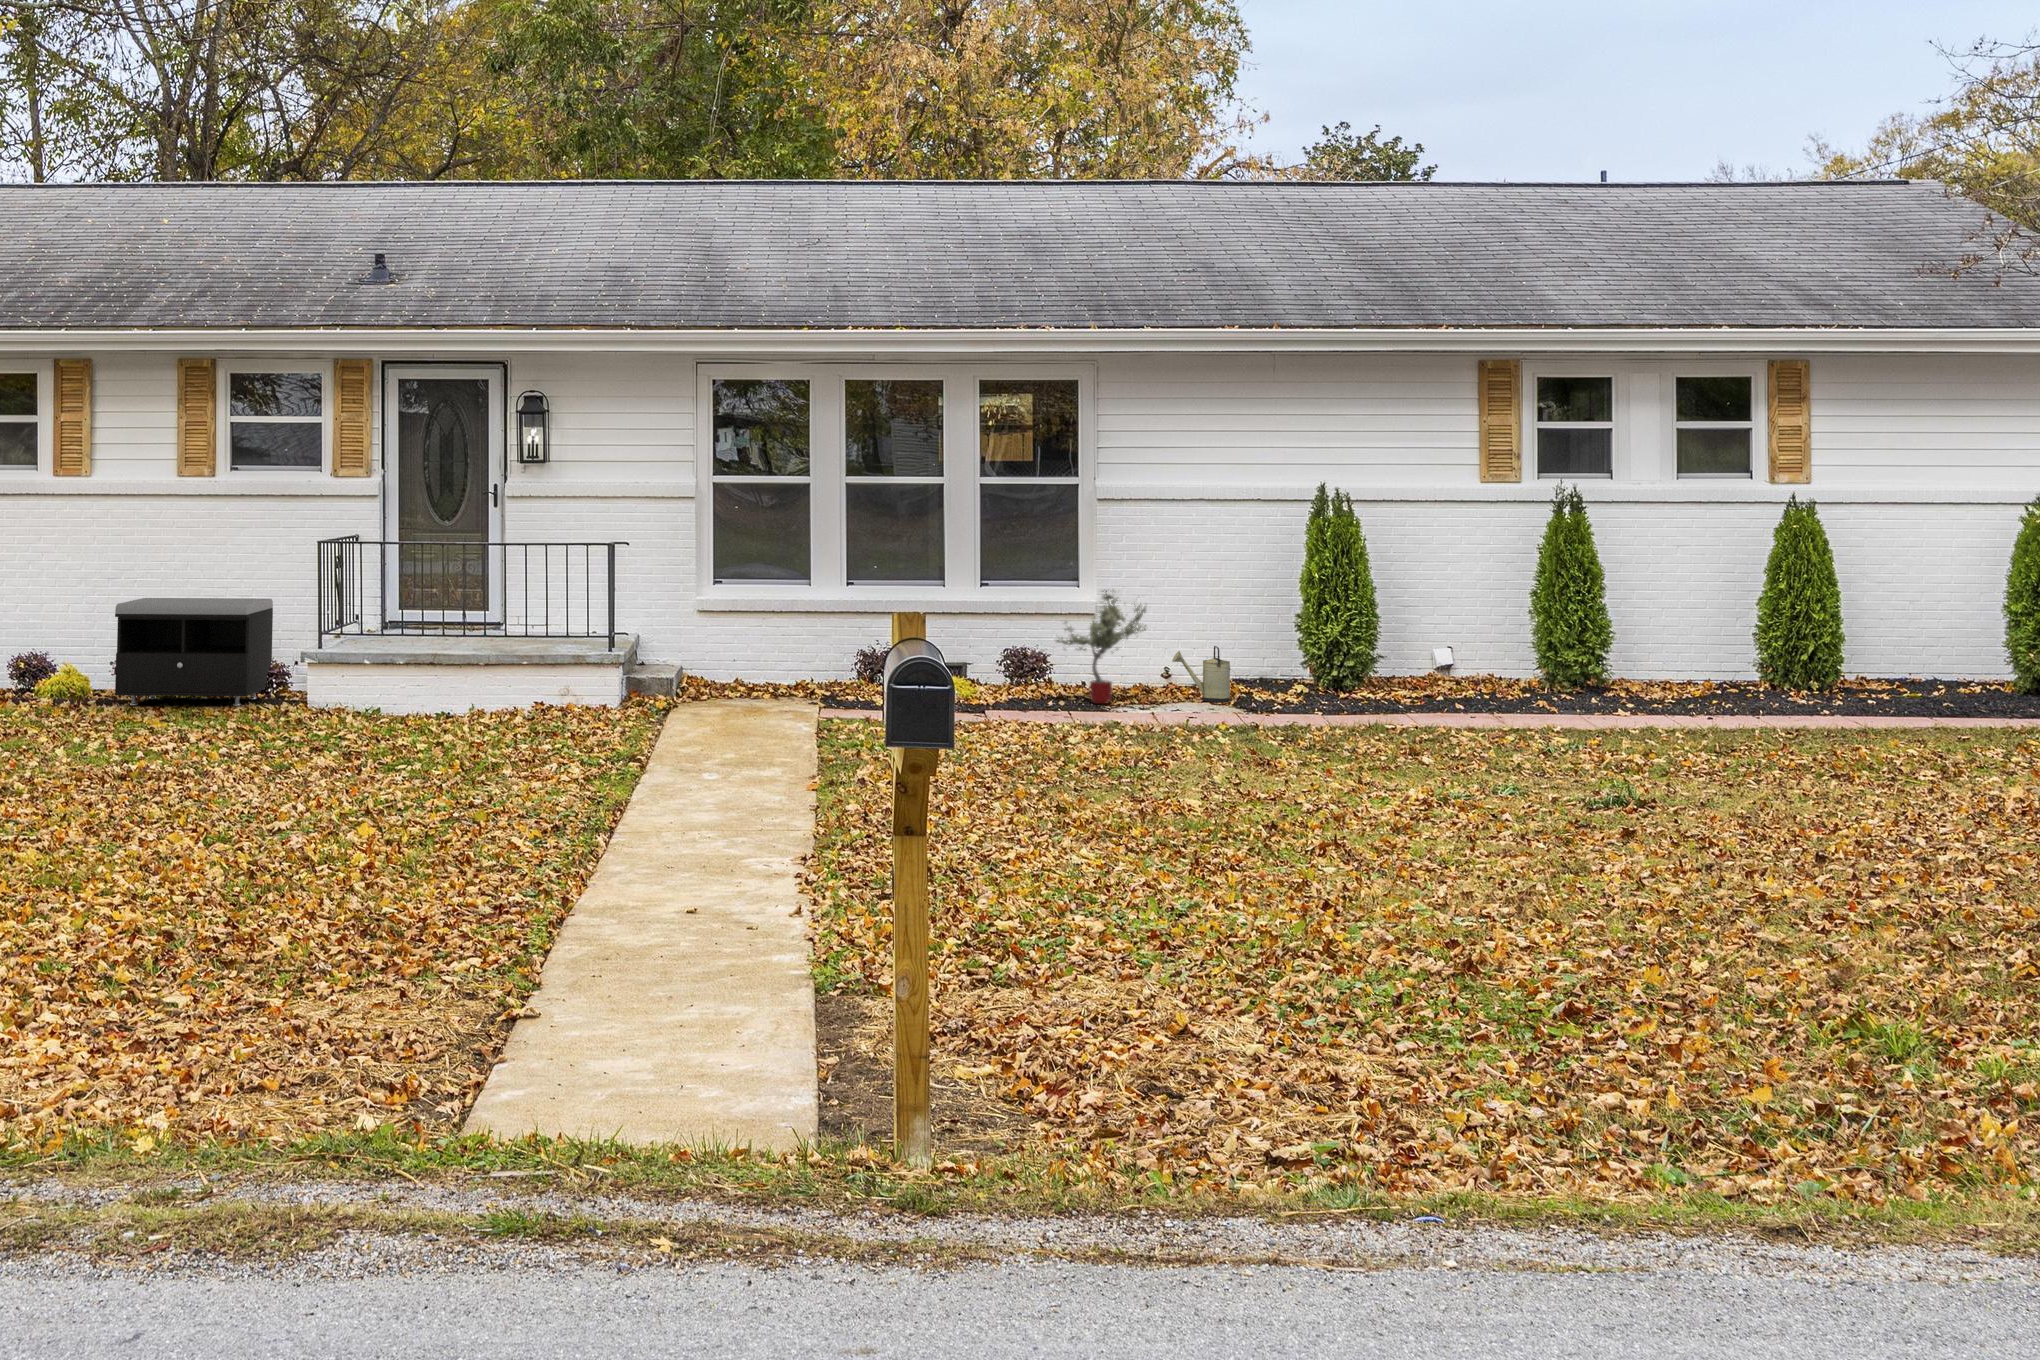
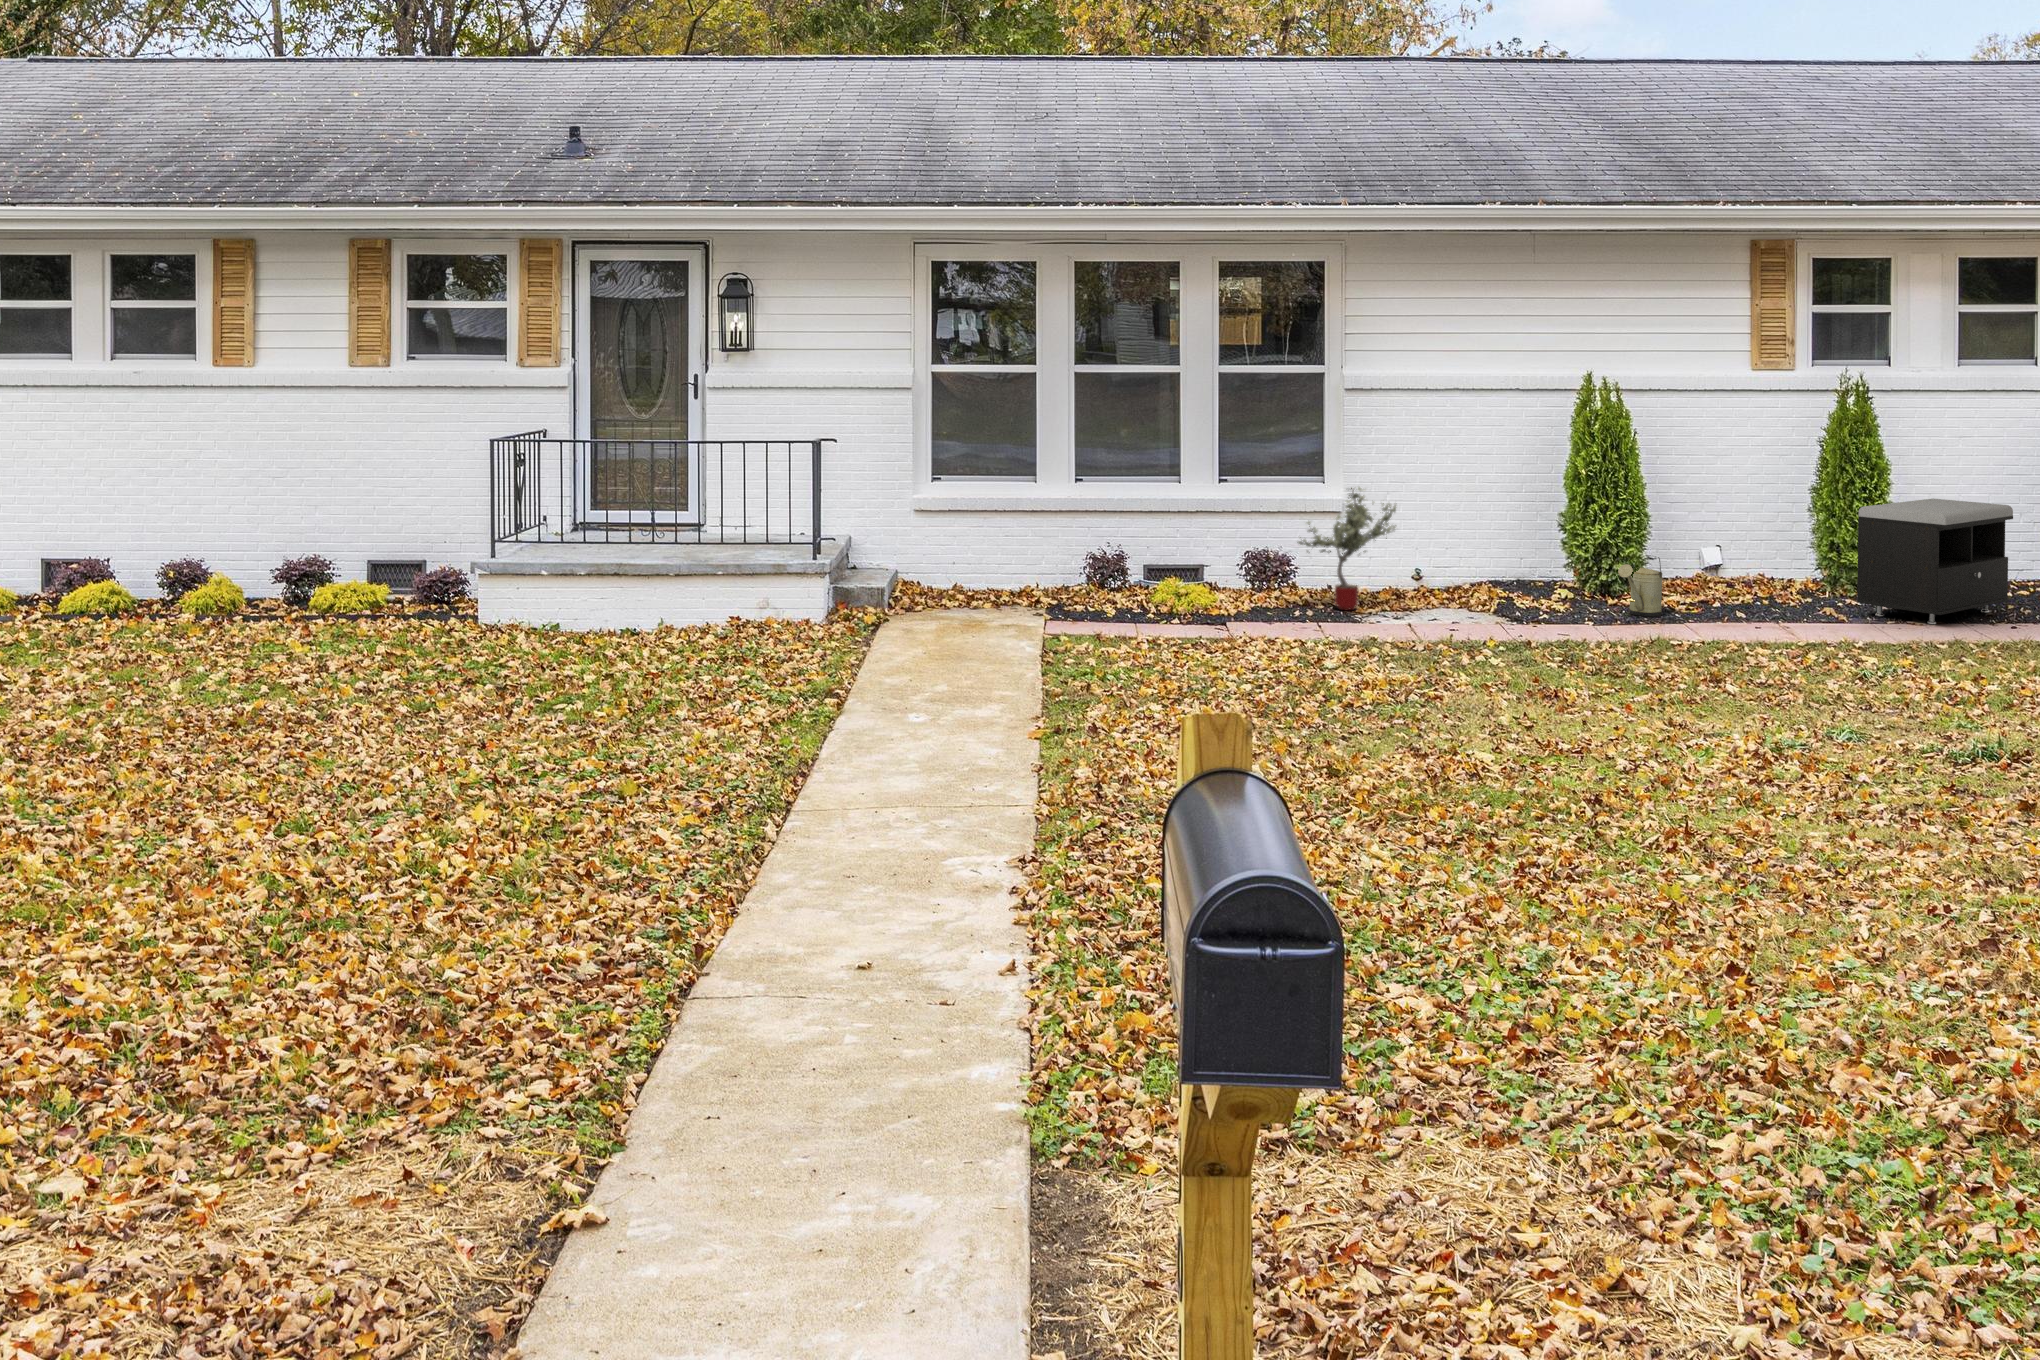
storage bench: present [115,598,273,706] -> present [1857,499,2013,624]
watering can: present [1172,646,1236,702] -> present [1618,557,1662,617]

